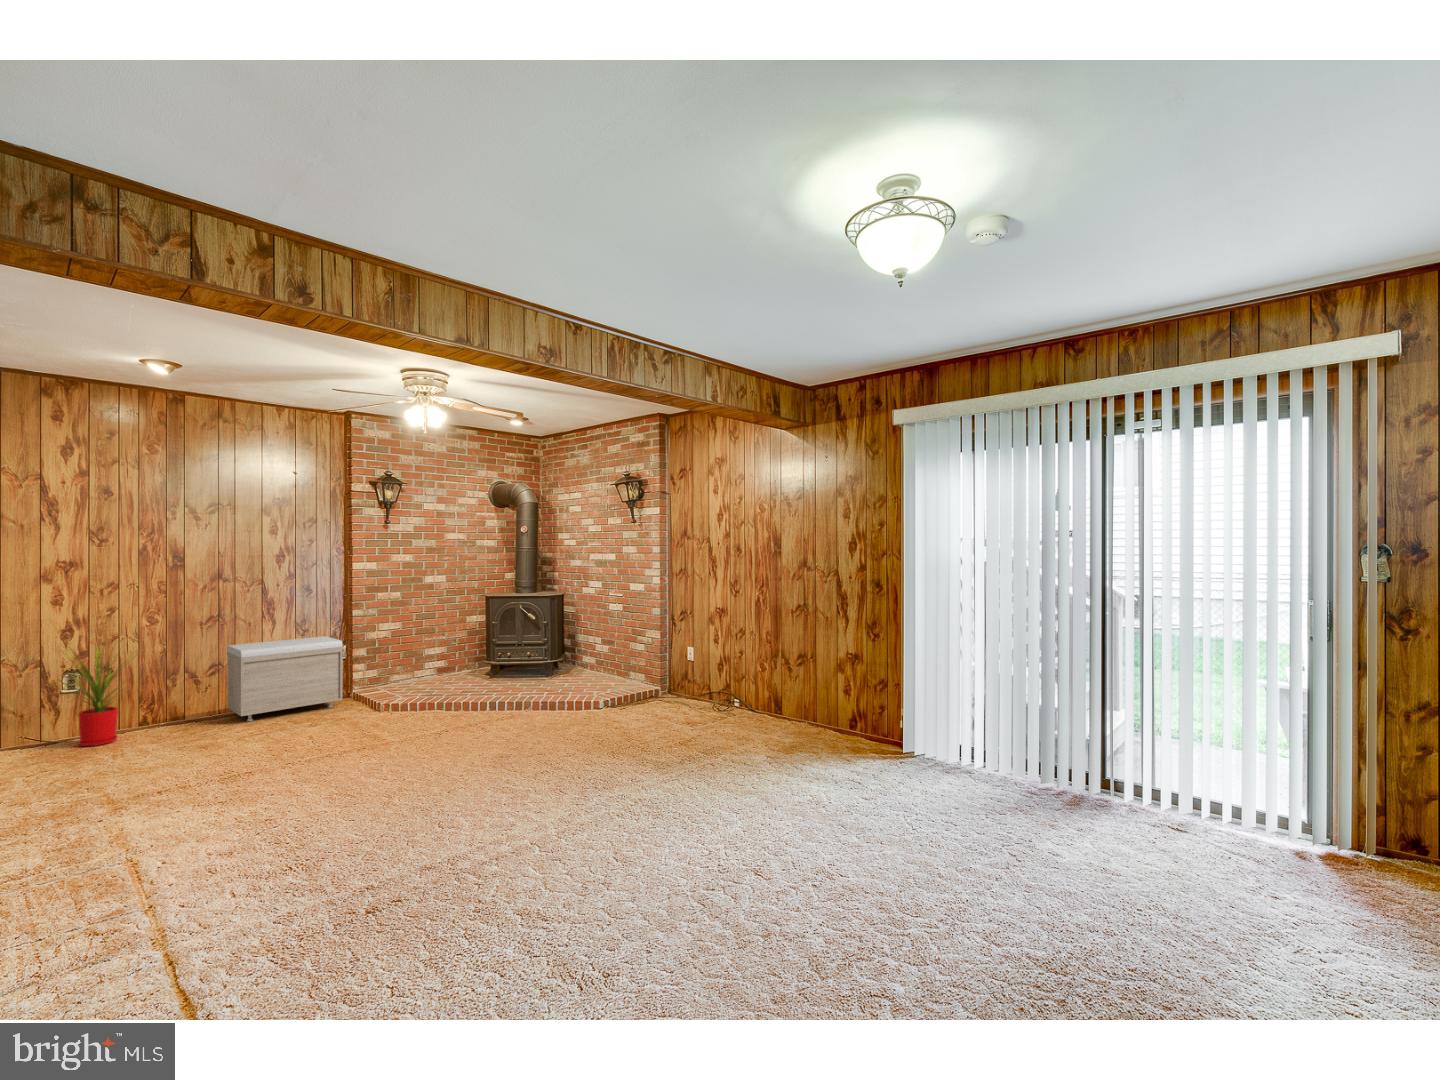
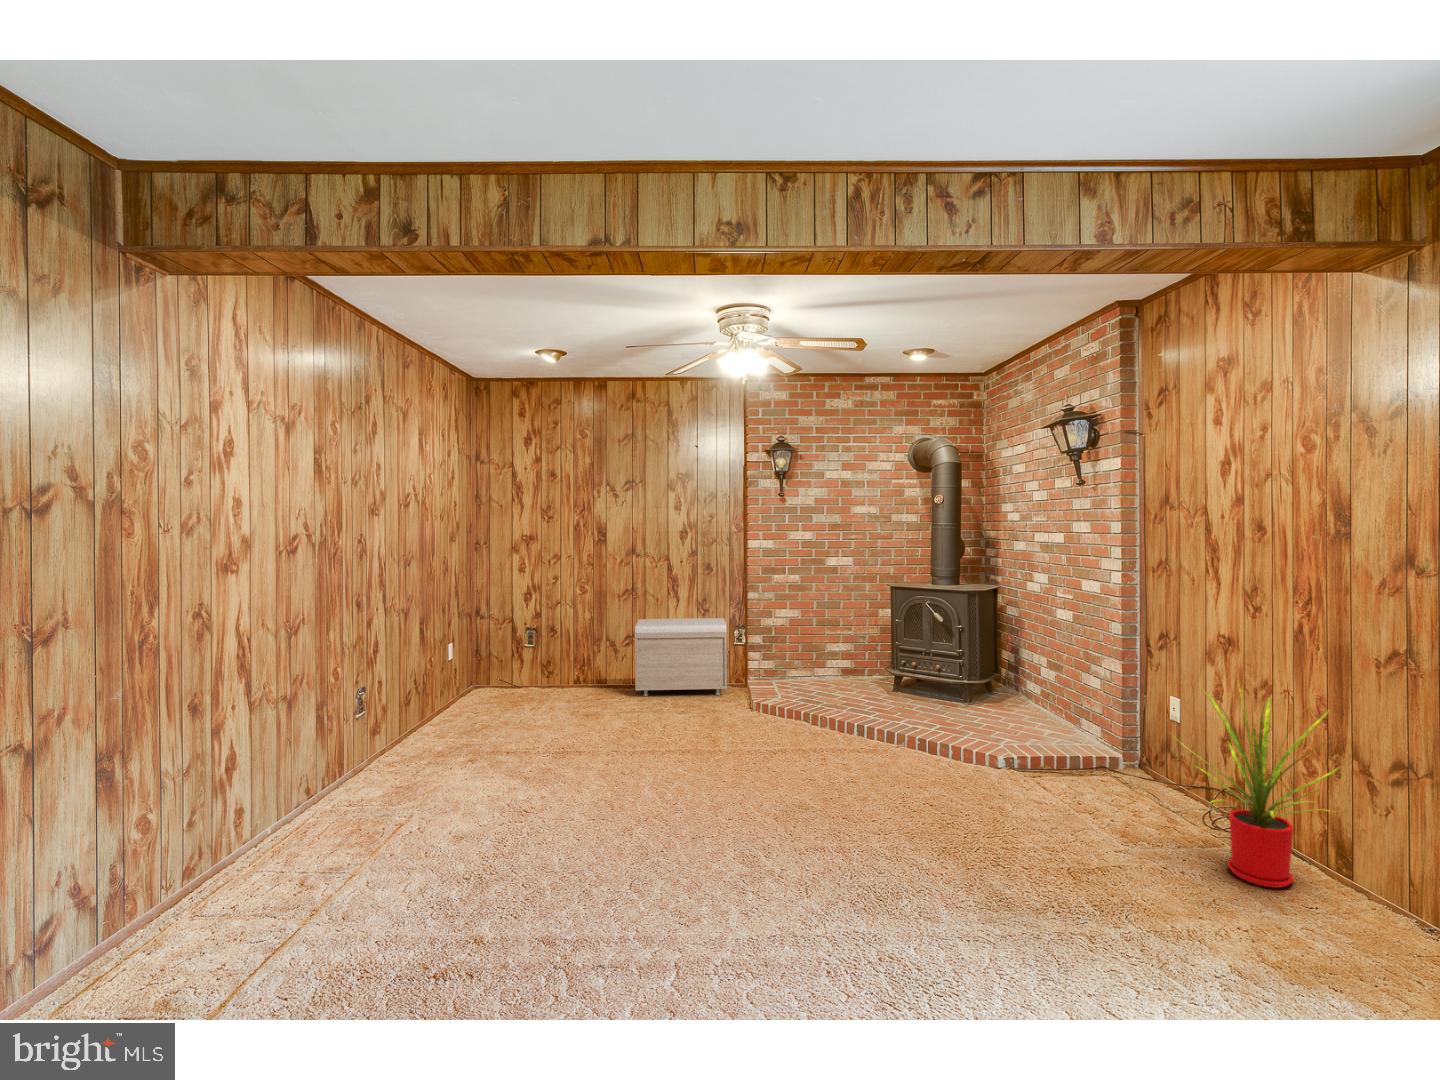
house plant: present [49,646,144,747] -> present [1174,686,1339,888]

